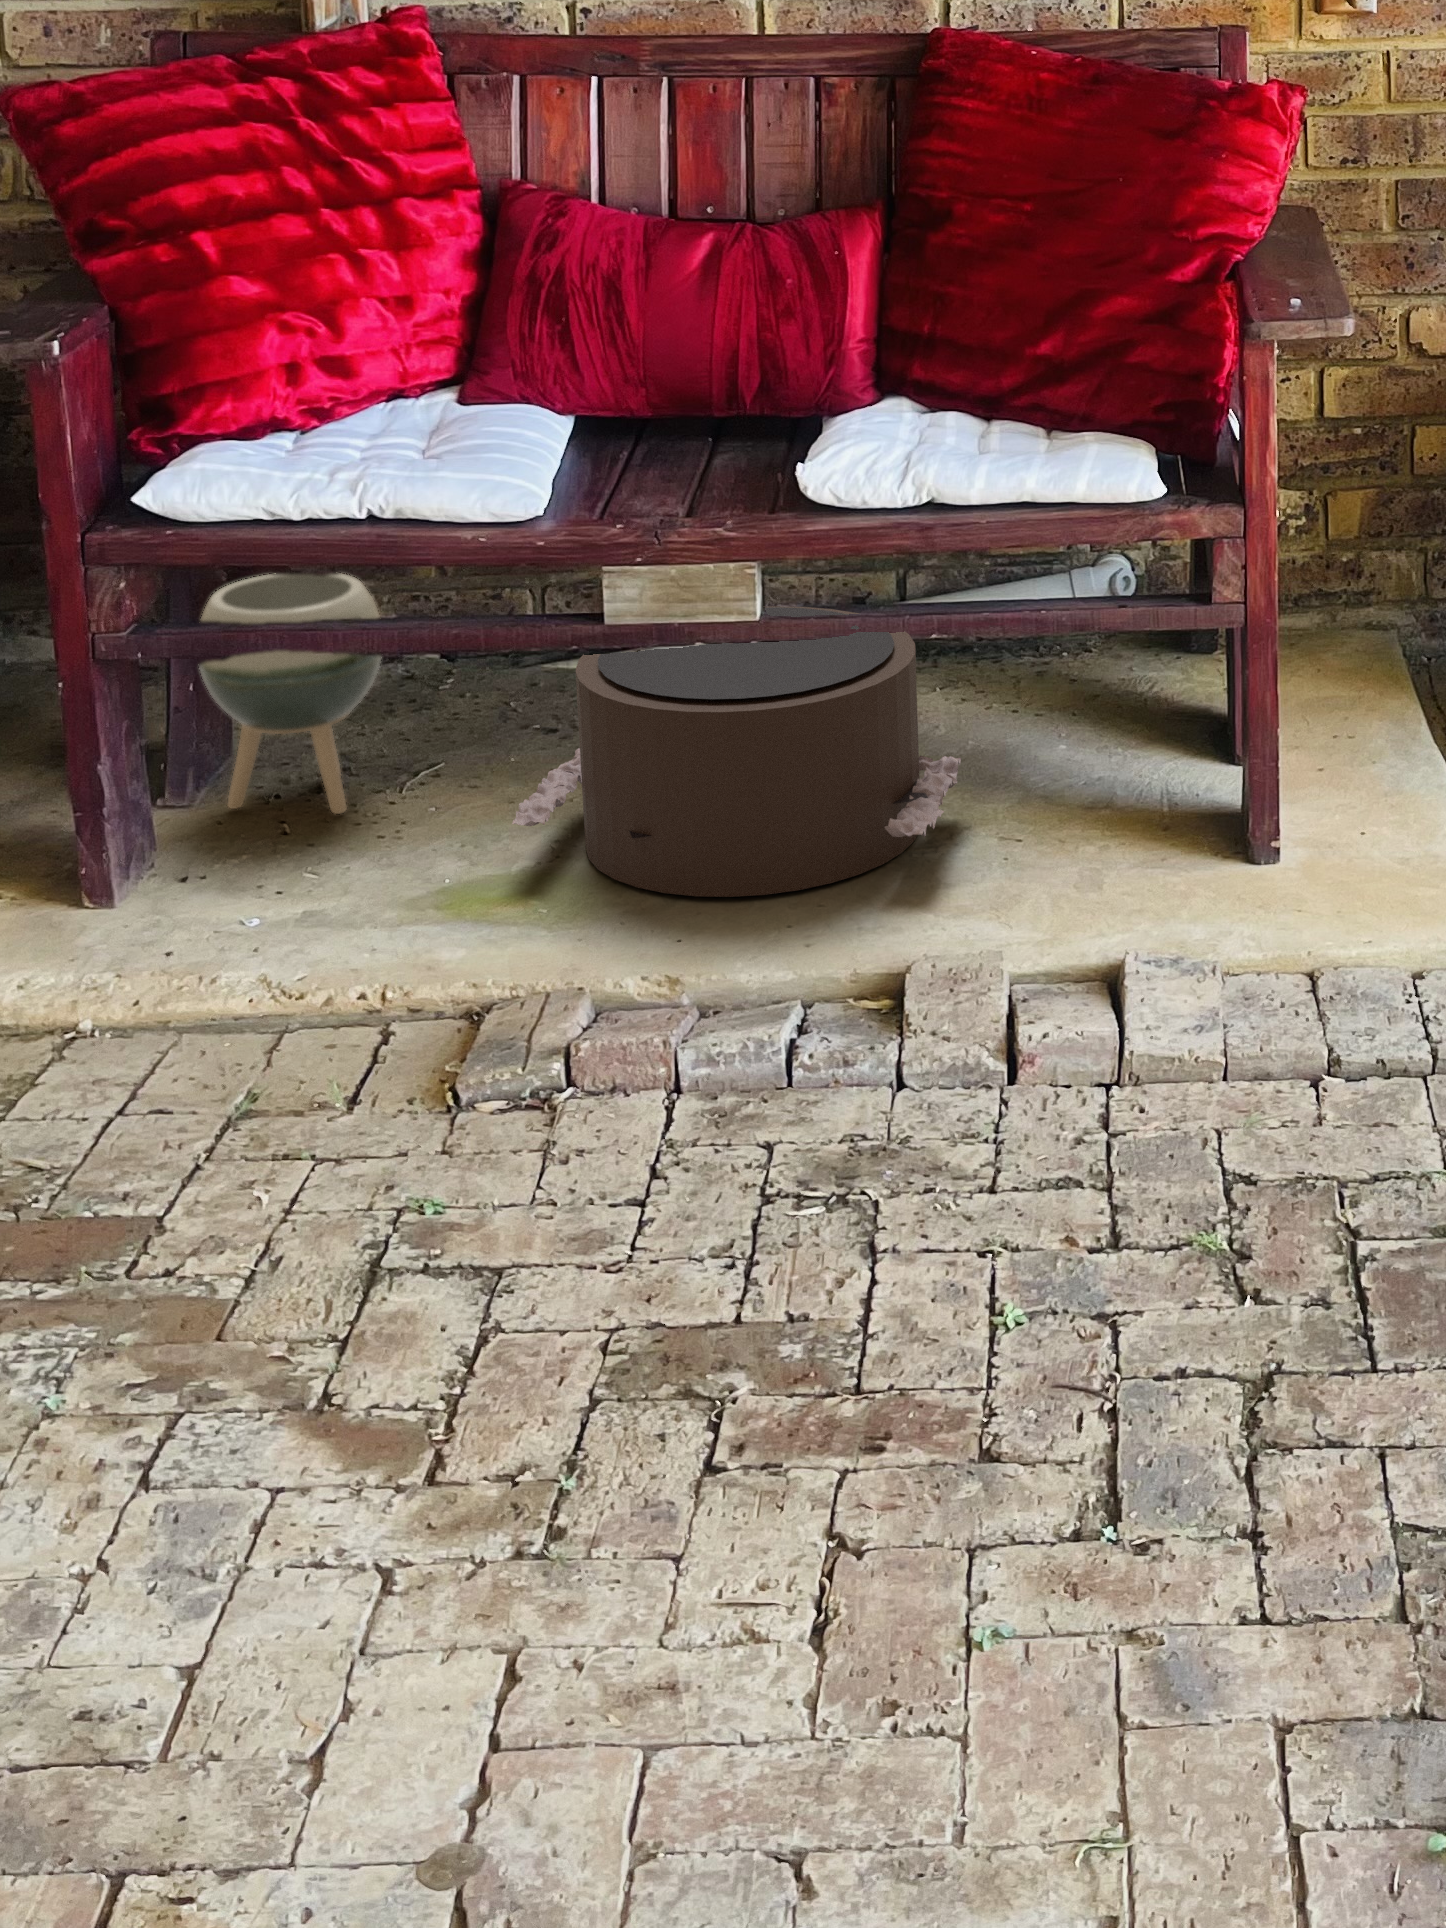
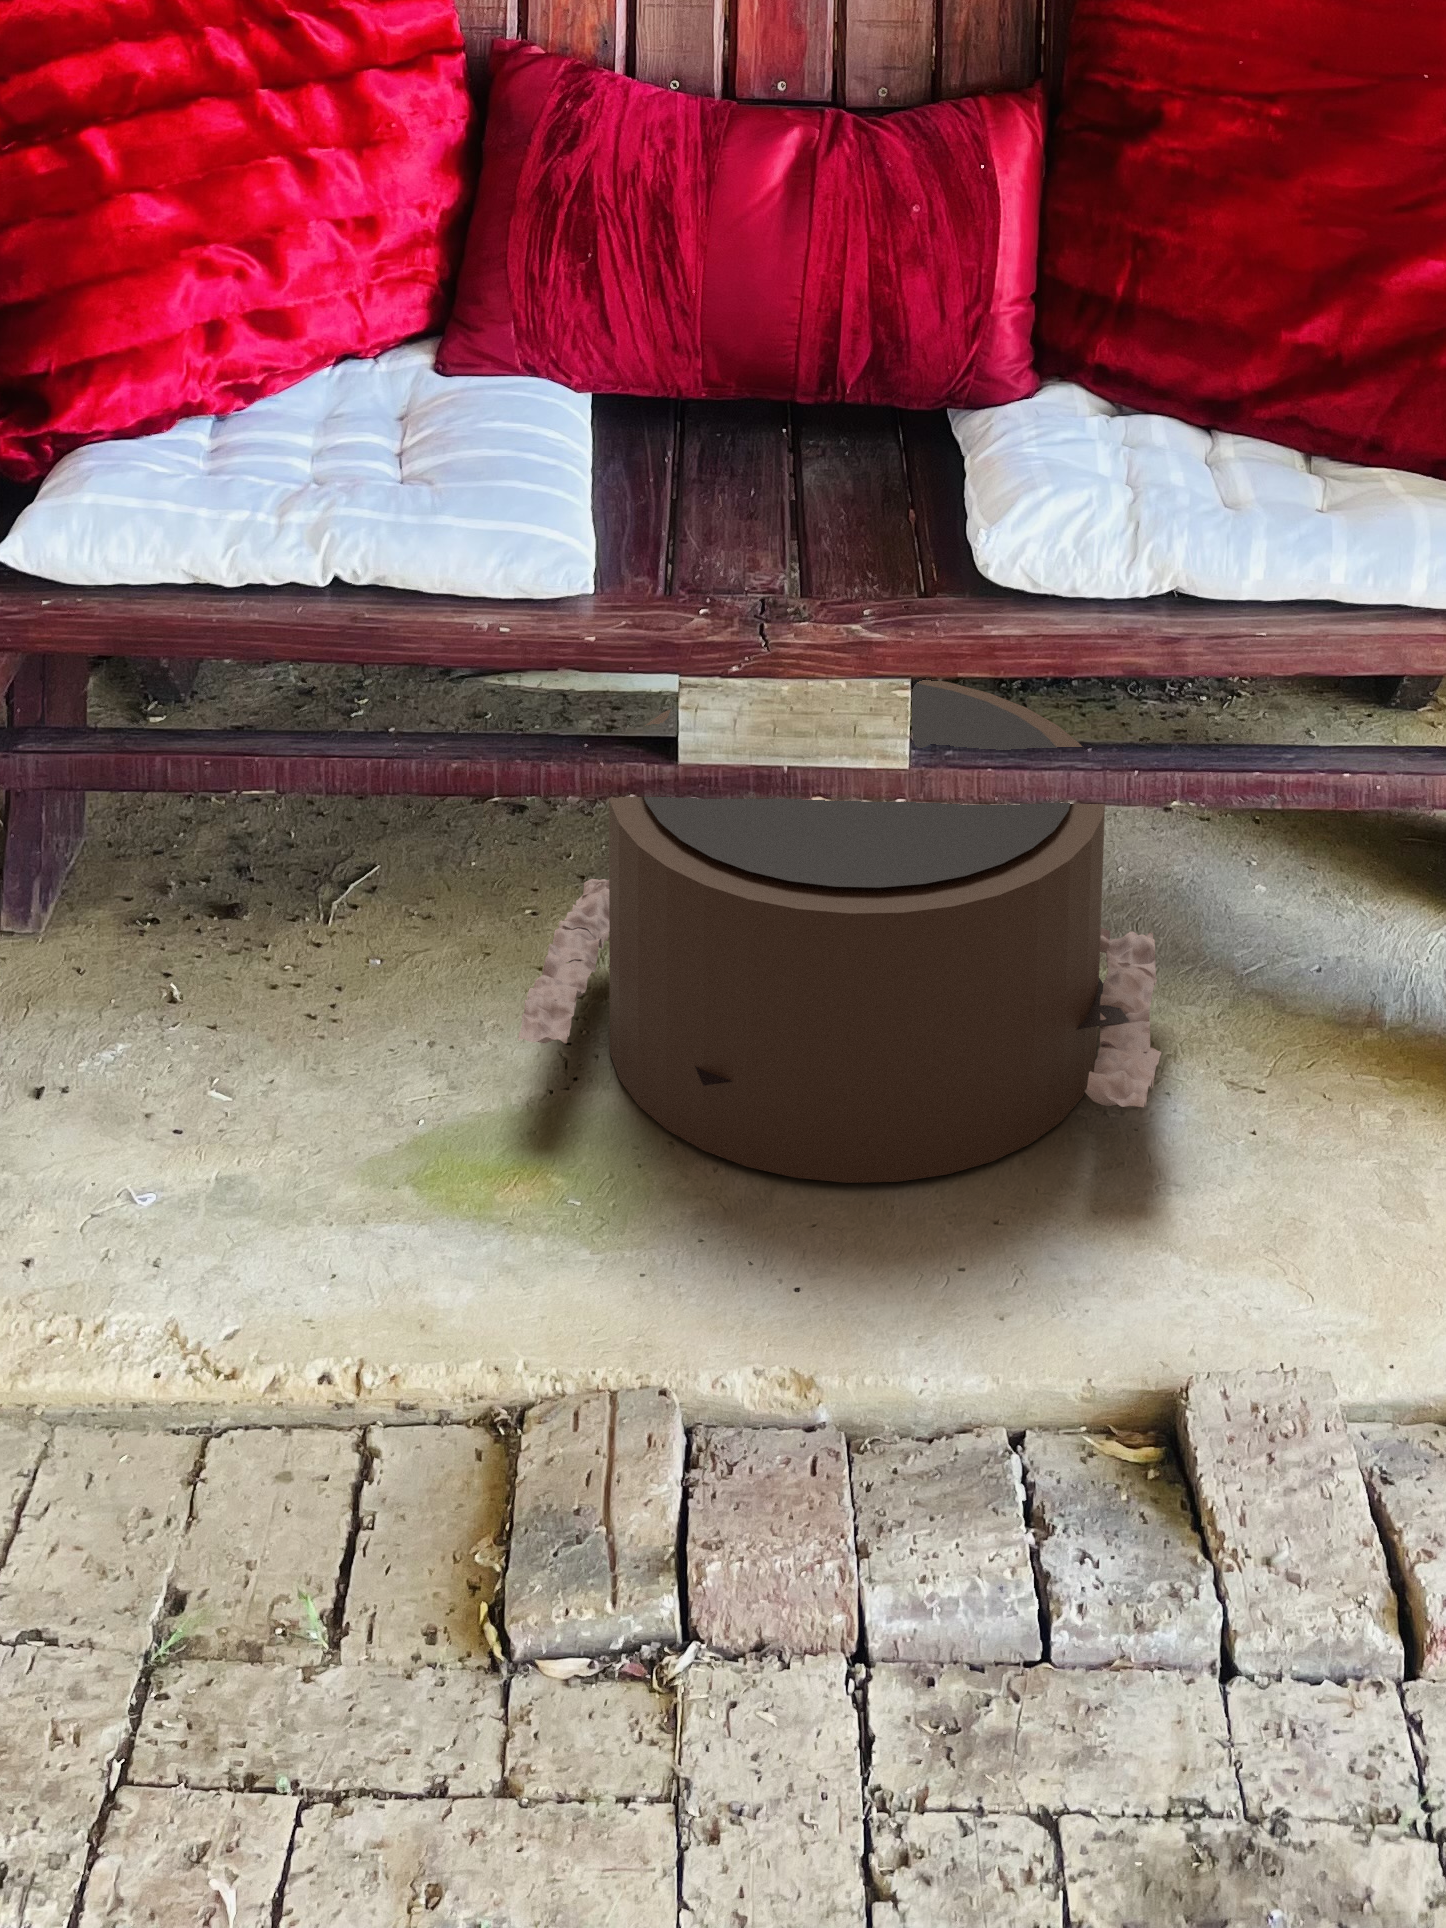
planter: present [200,573,382,814] -> none [57,589,312,956]

